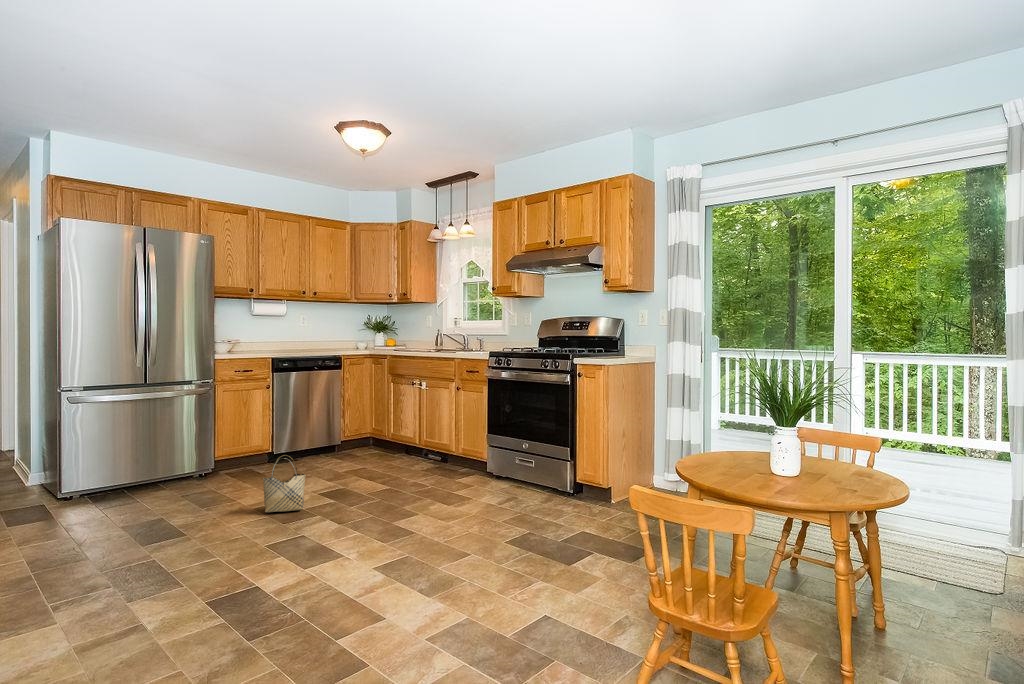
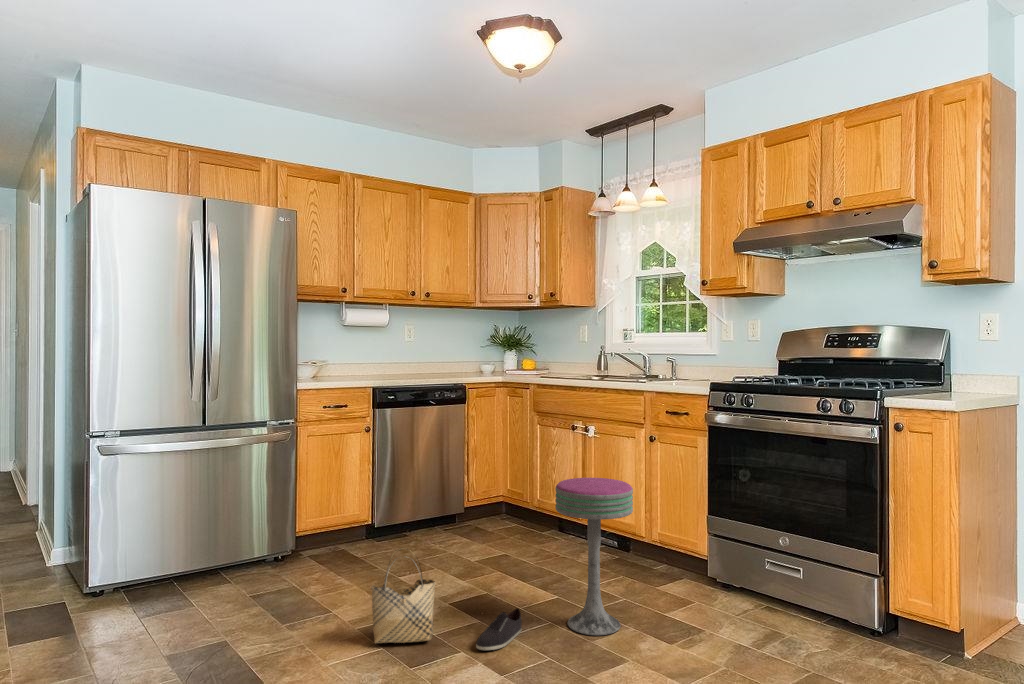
bar stool: none [383,410,431,503] -> present [555,478,633,635]
shoe: none [330,490,361,512] -> present [476,609,522,650]

